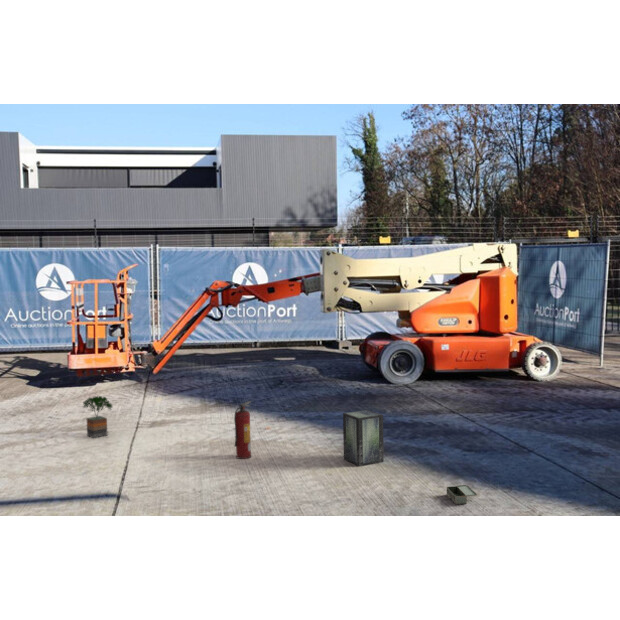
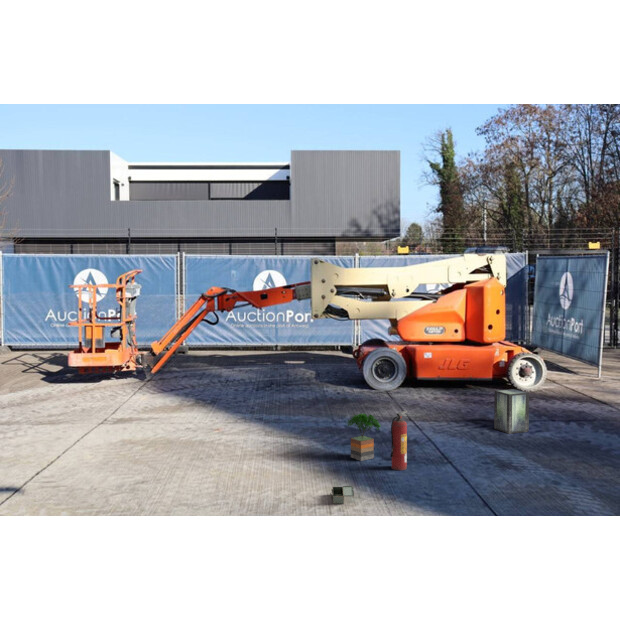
potted tree: present [83,396,112,438] -> present [348,413,381,461]
fire extinguisher: present [234,401,251,459] -> present [391,410,407,470]
storage box: present [343,410,384,466] -> present [494,389,529,434]

